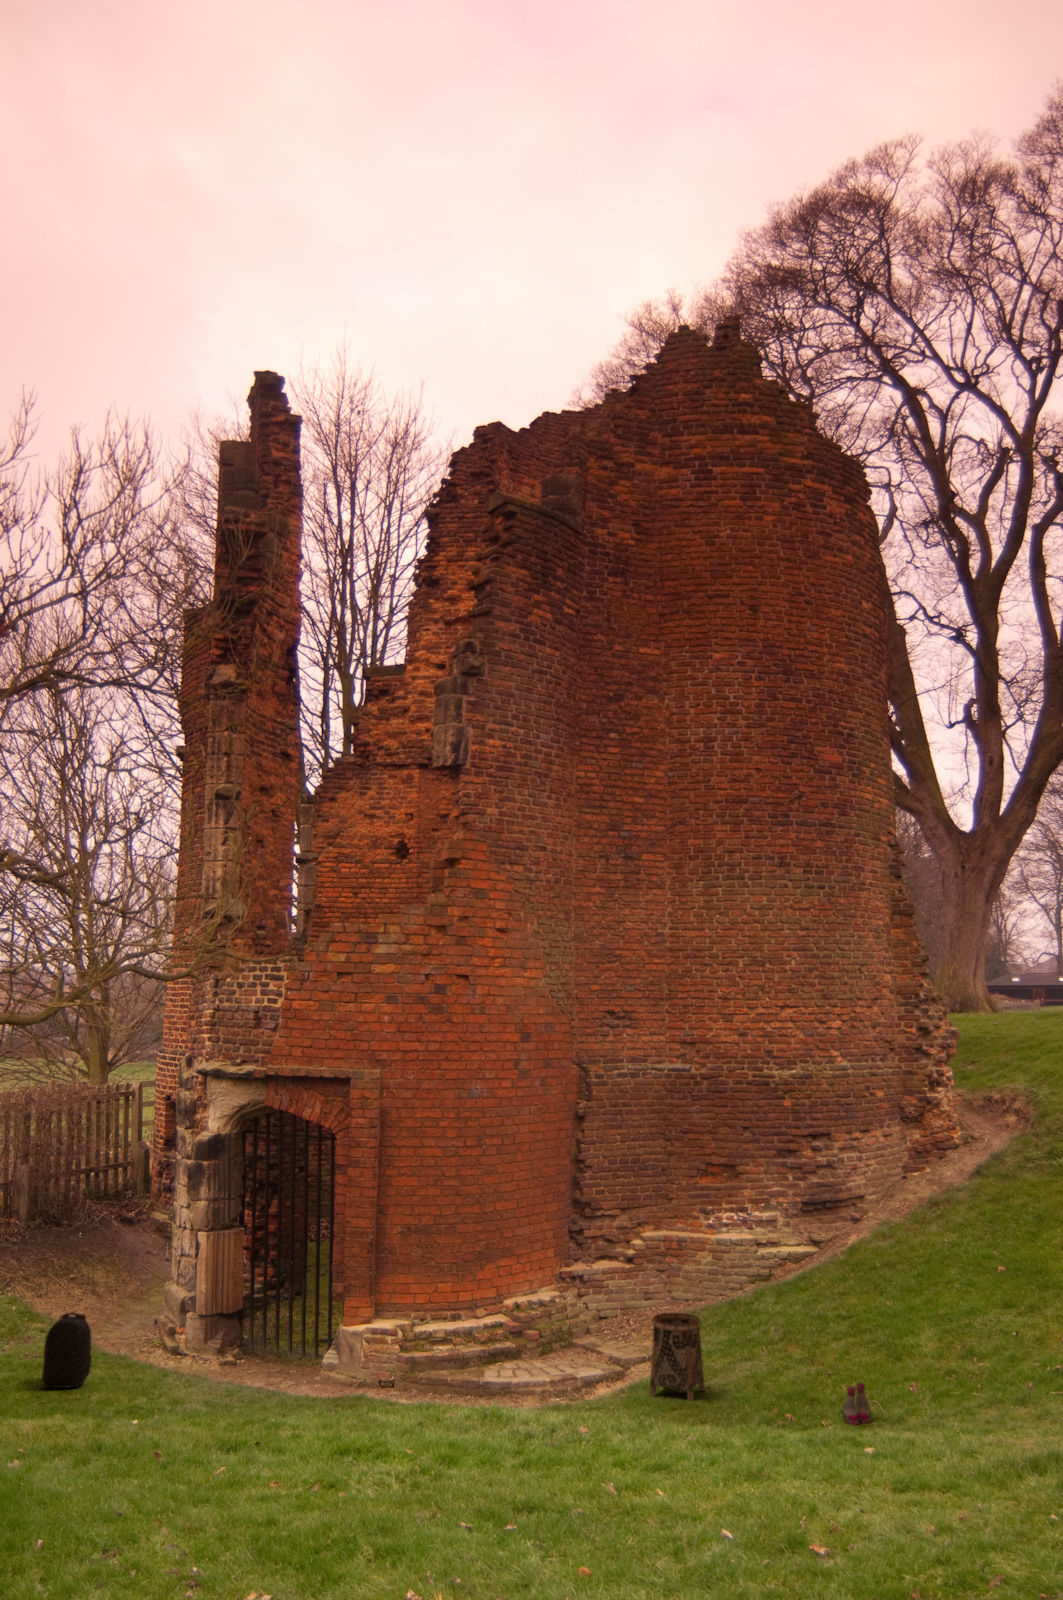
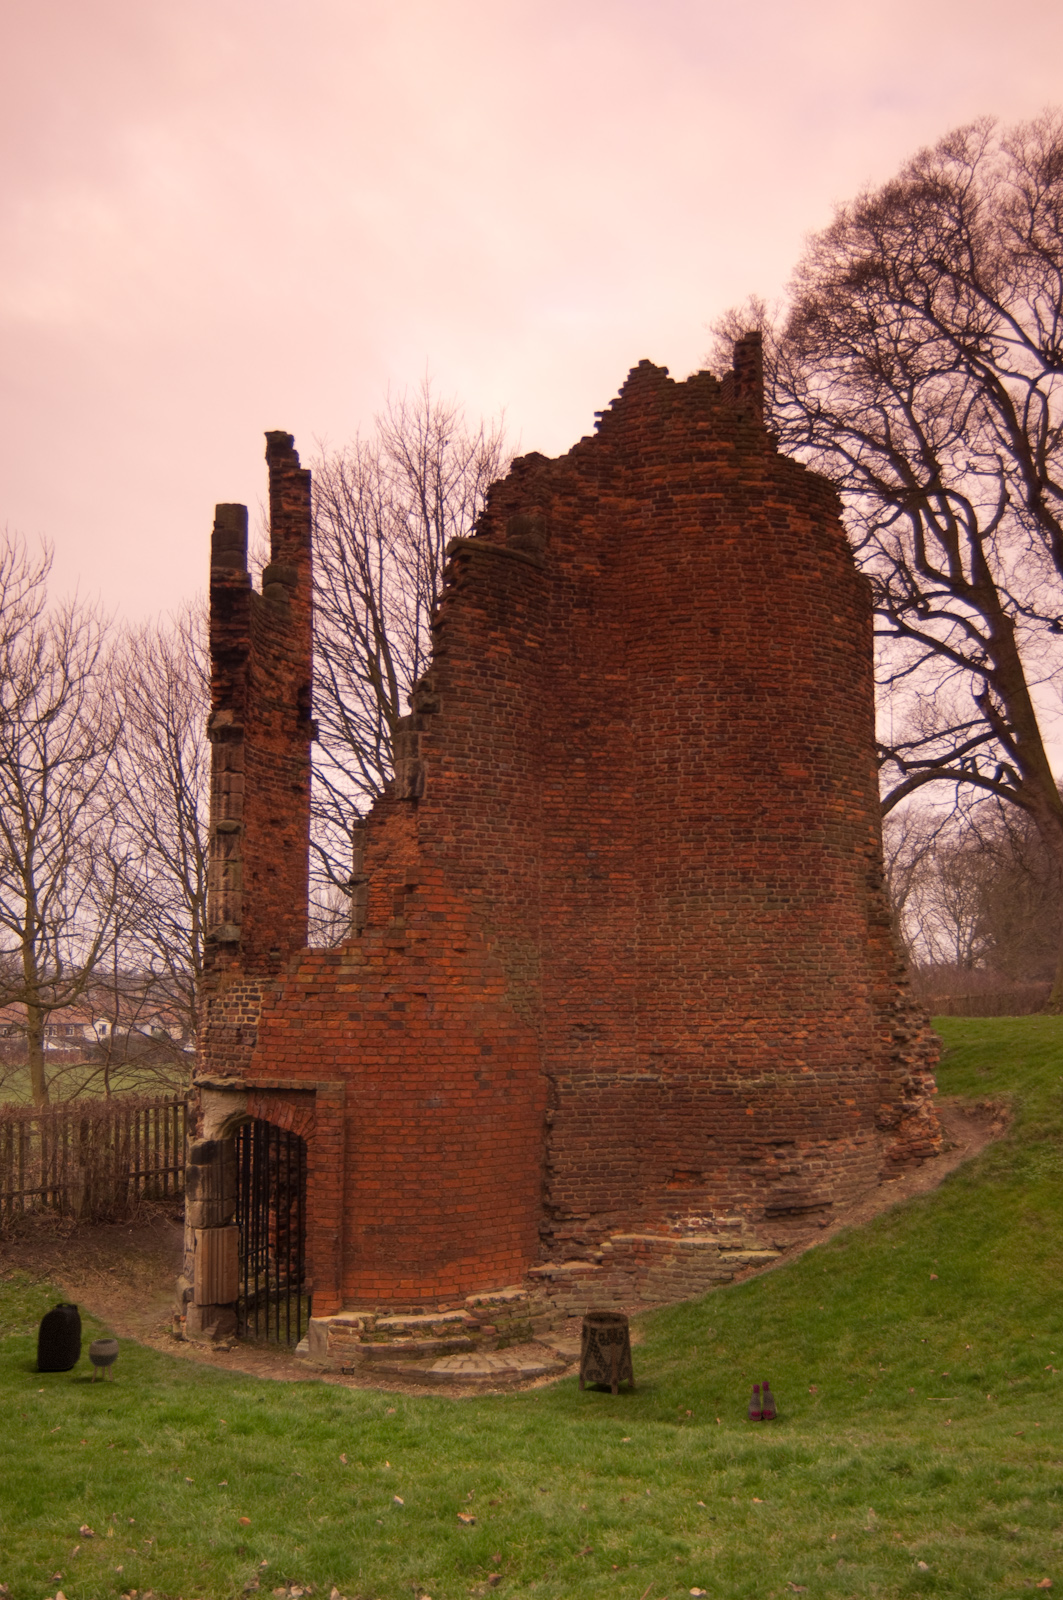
planter: none [109,1352,143,1401] -> present [88,1339,119,1382]

